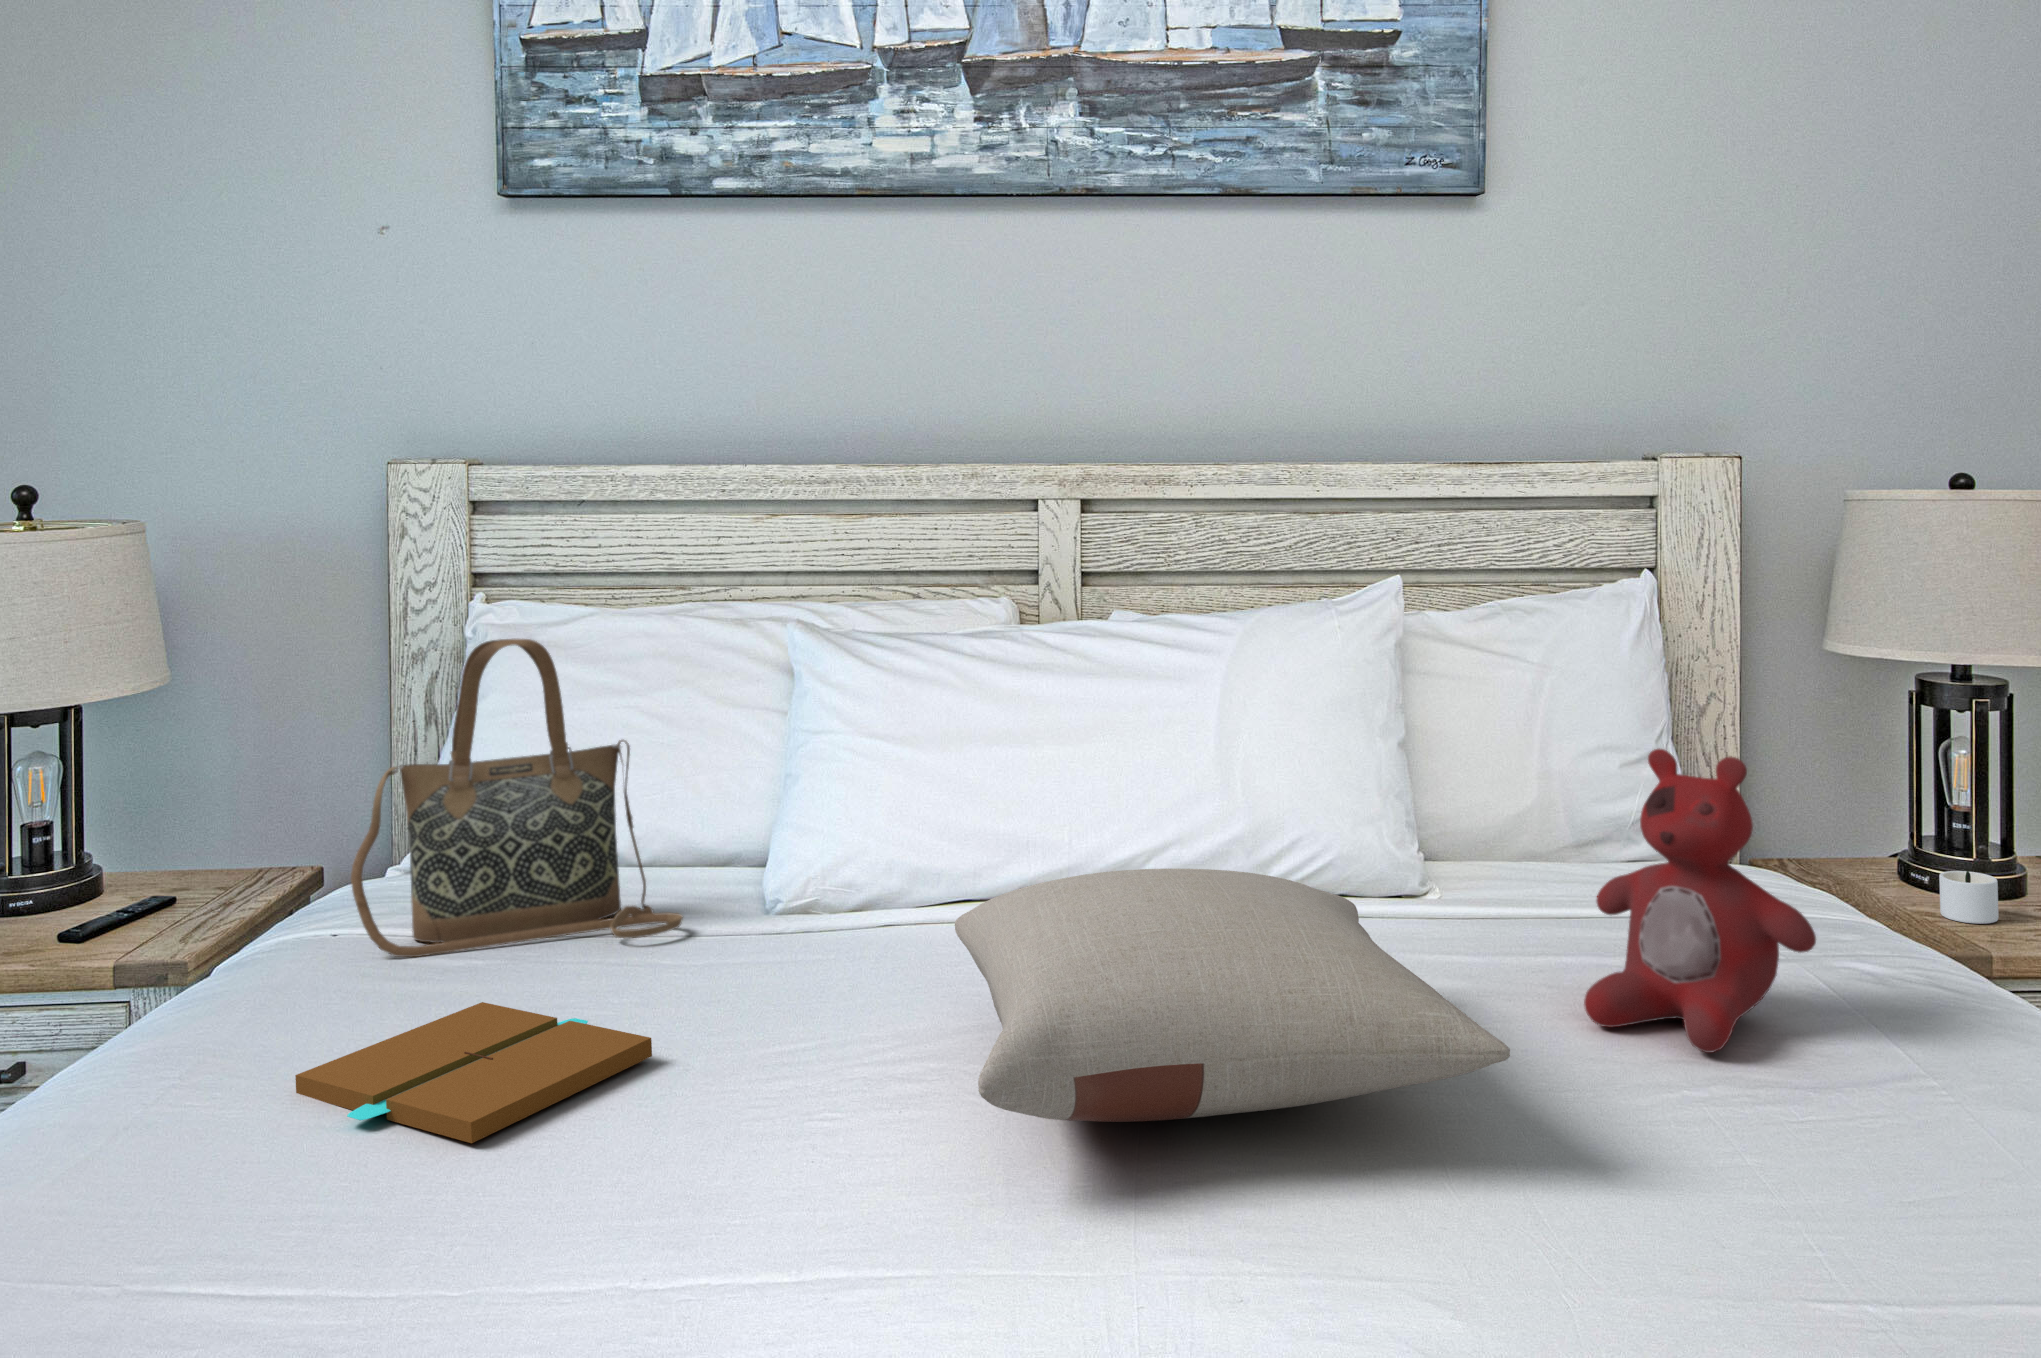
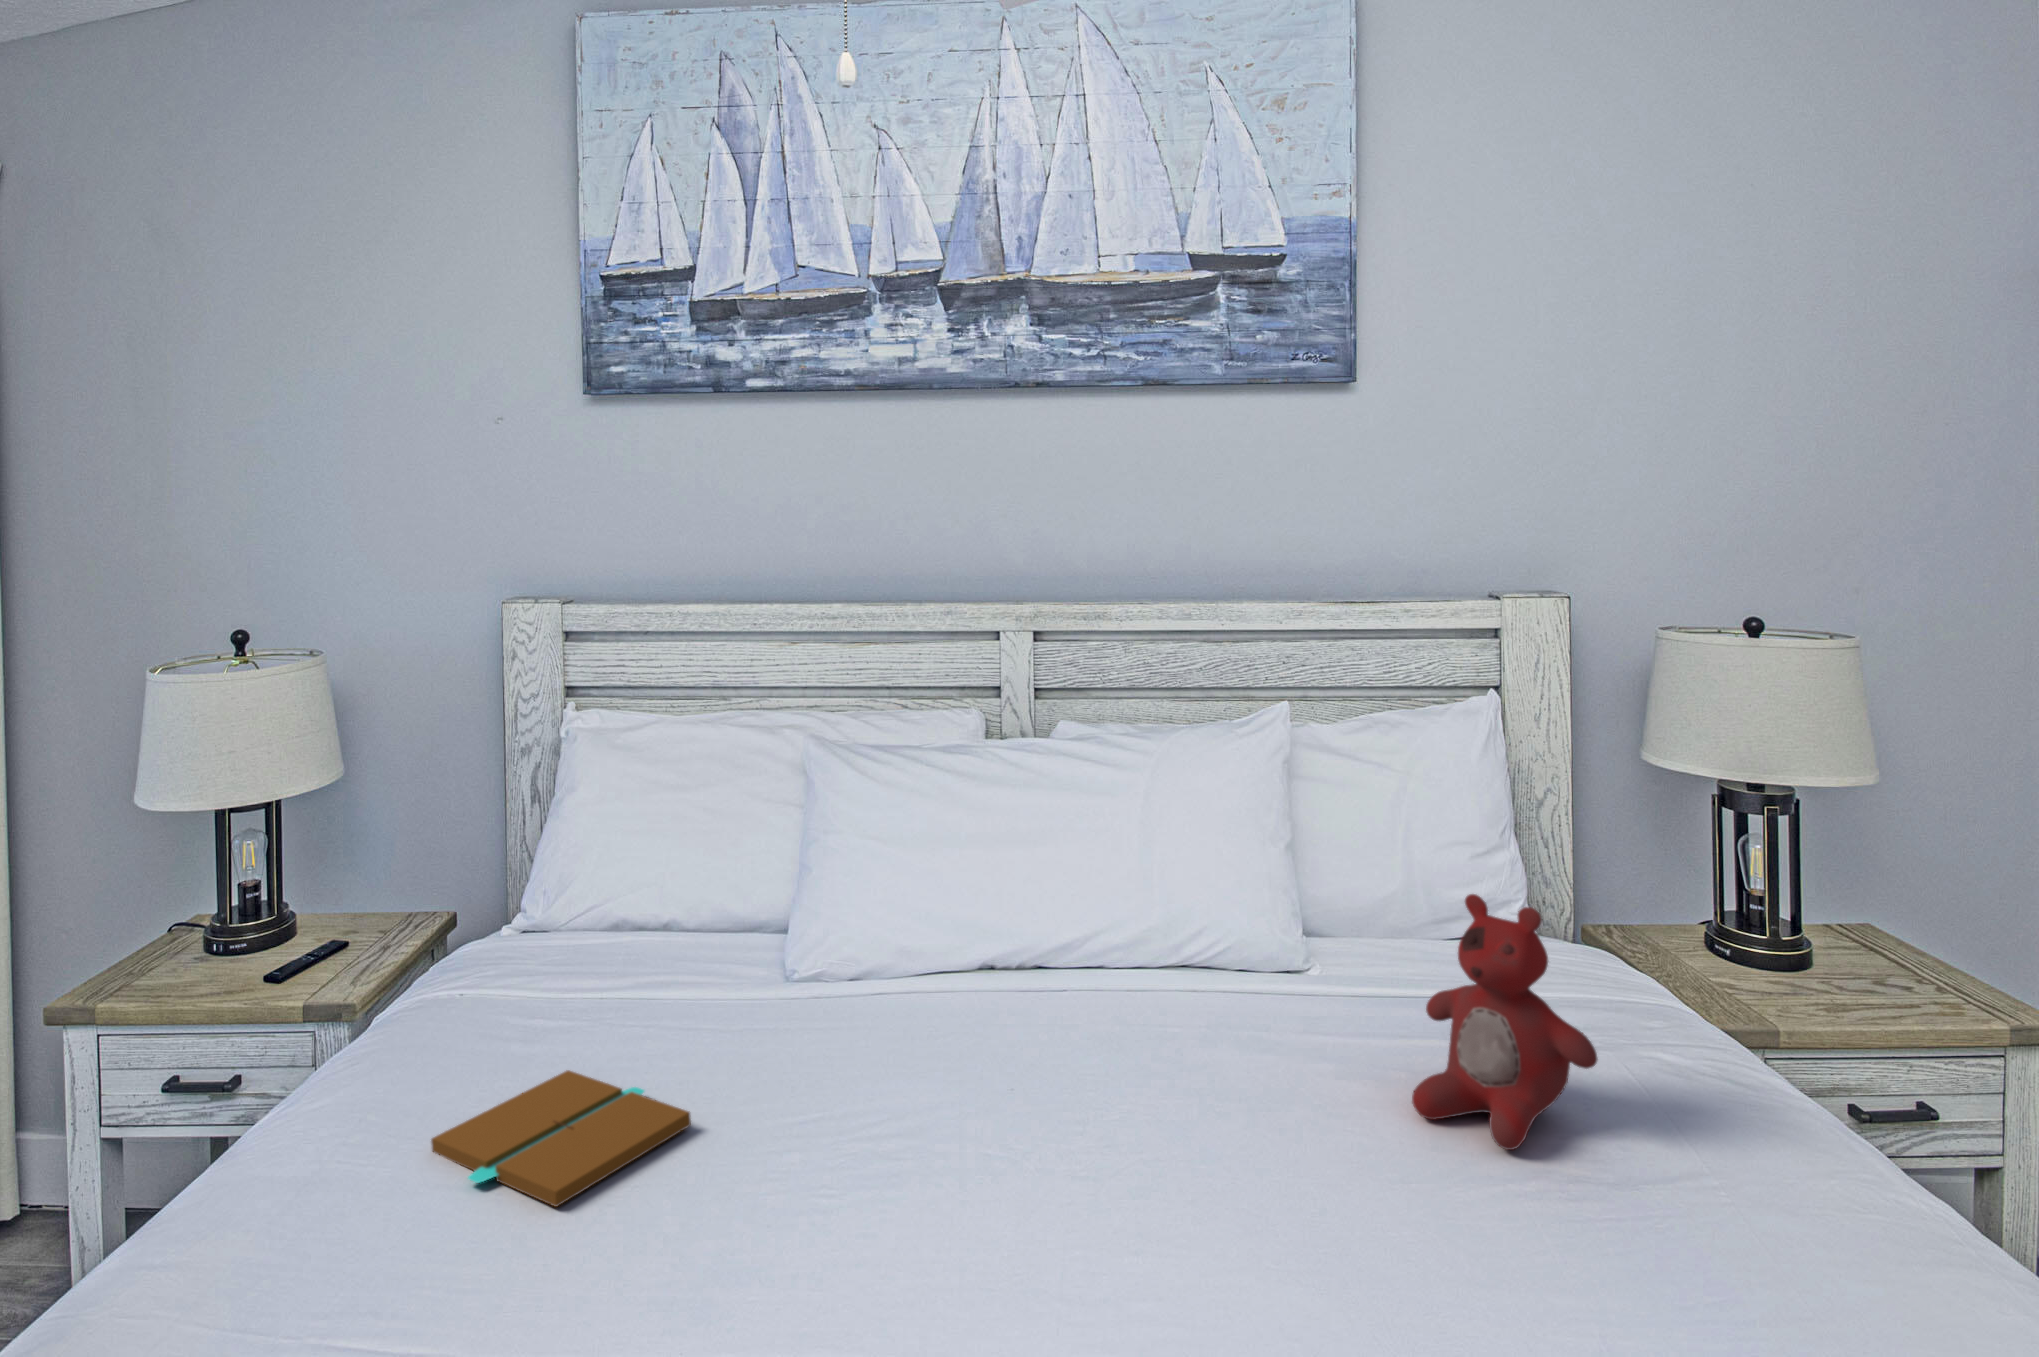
handbag: present [351,639,683,957] -> none [474,770,720,1018]
pillow: present [955,869,1510,1122] -> none [920,990,1333,1214]
candle: present [1939,871,1999,924] -> none [1734,949,1806,997]

